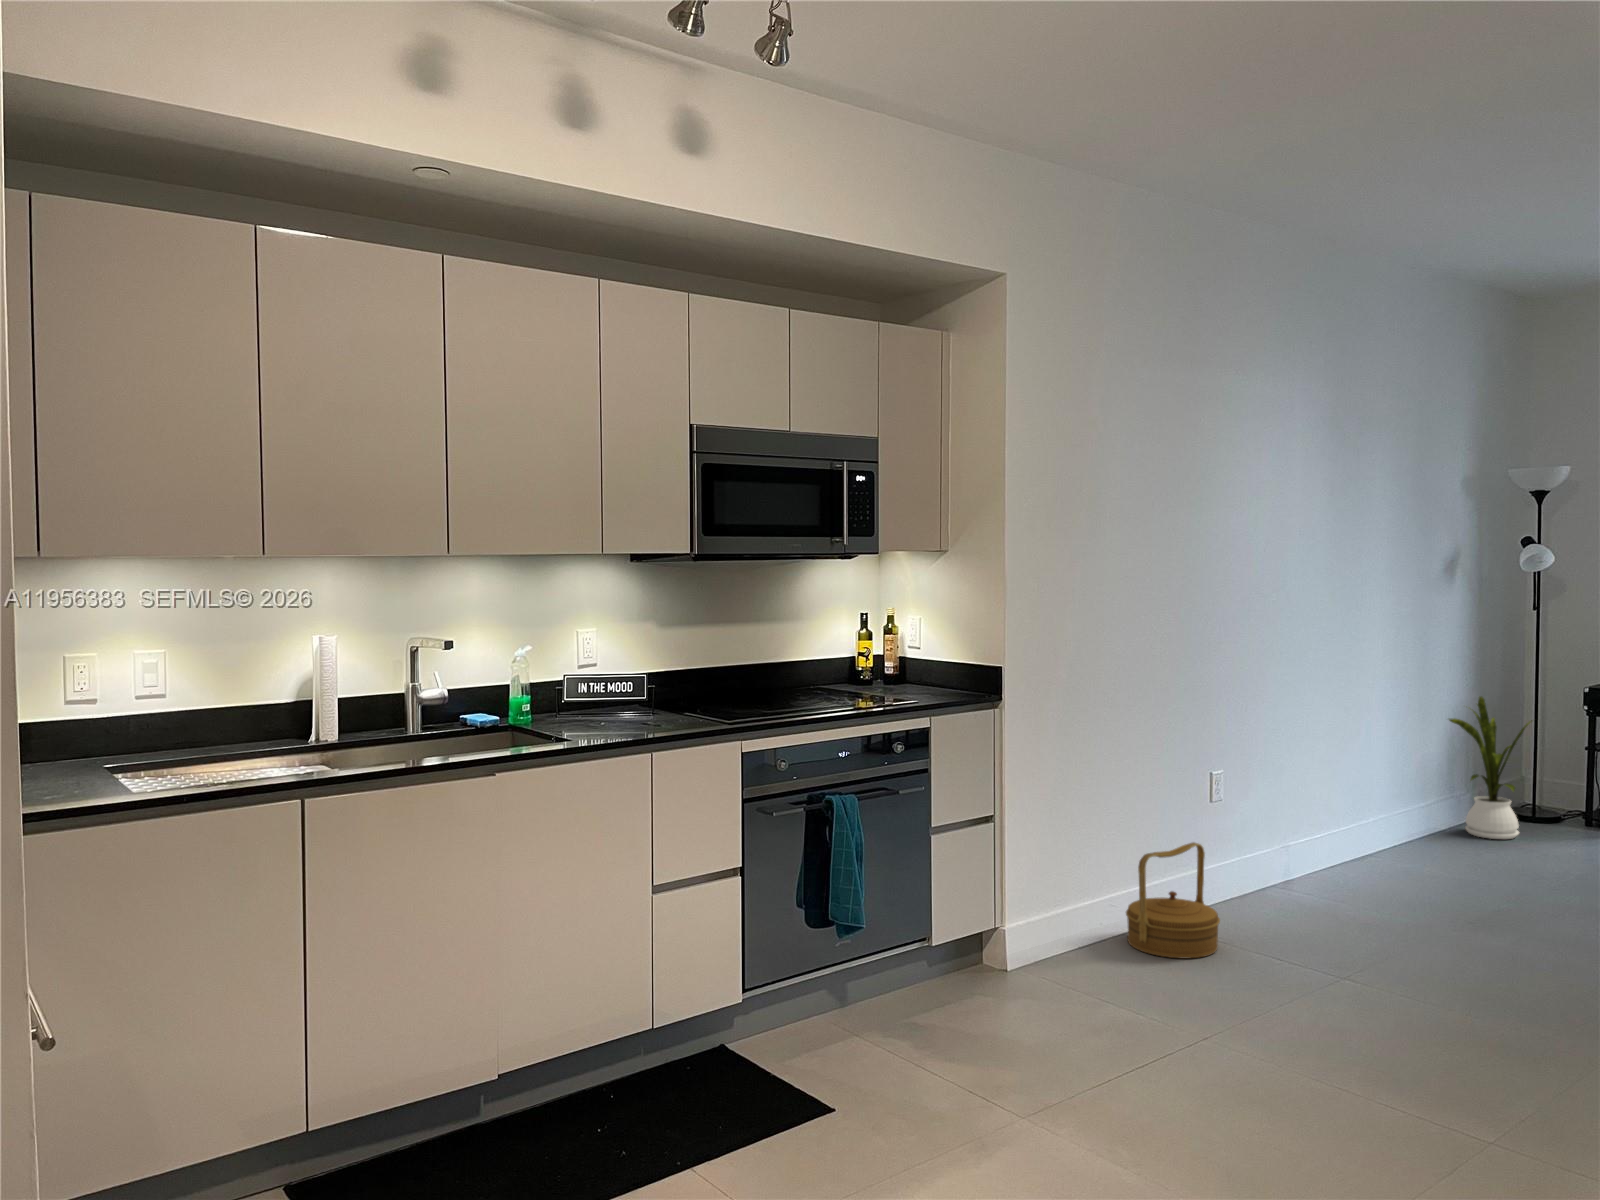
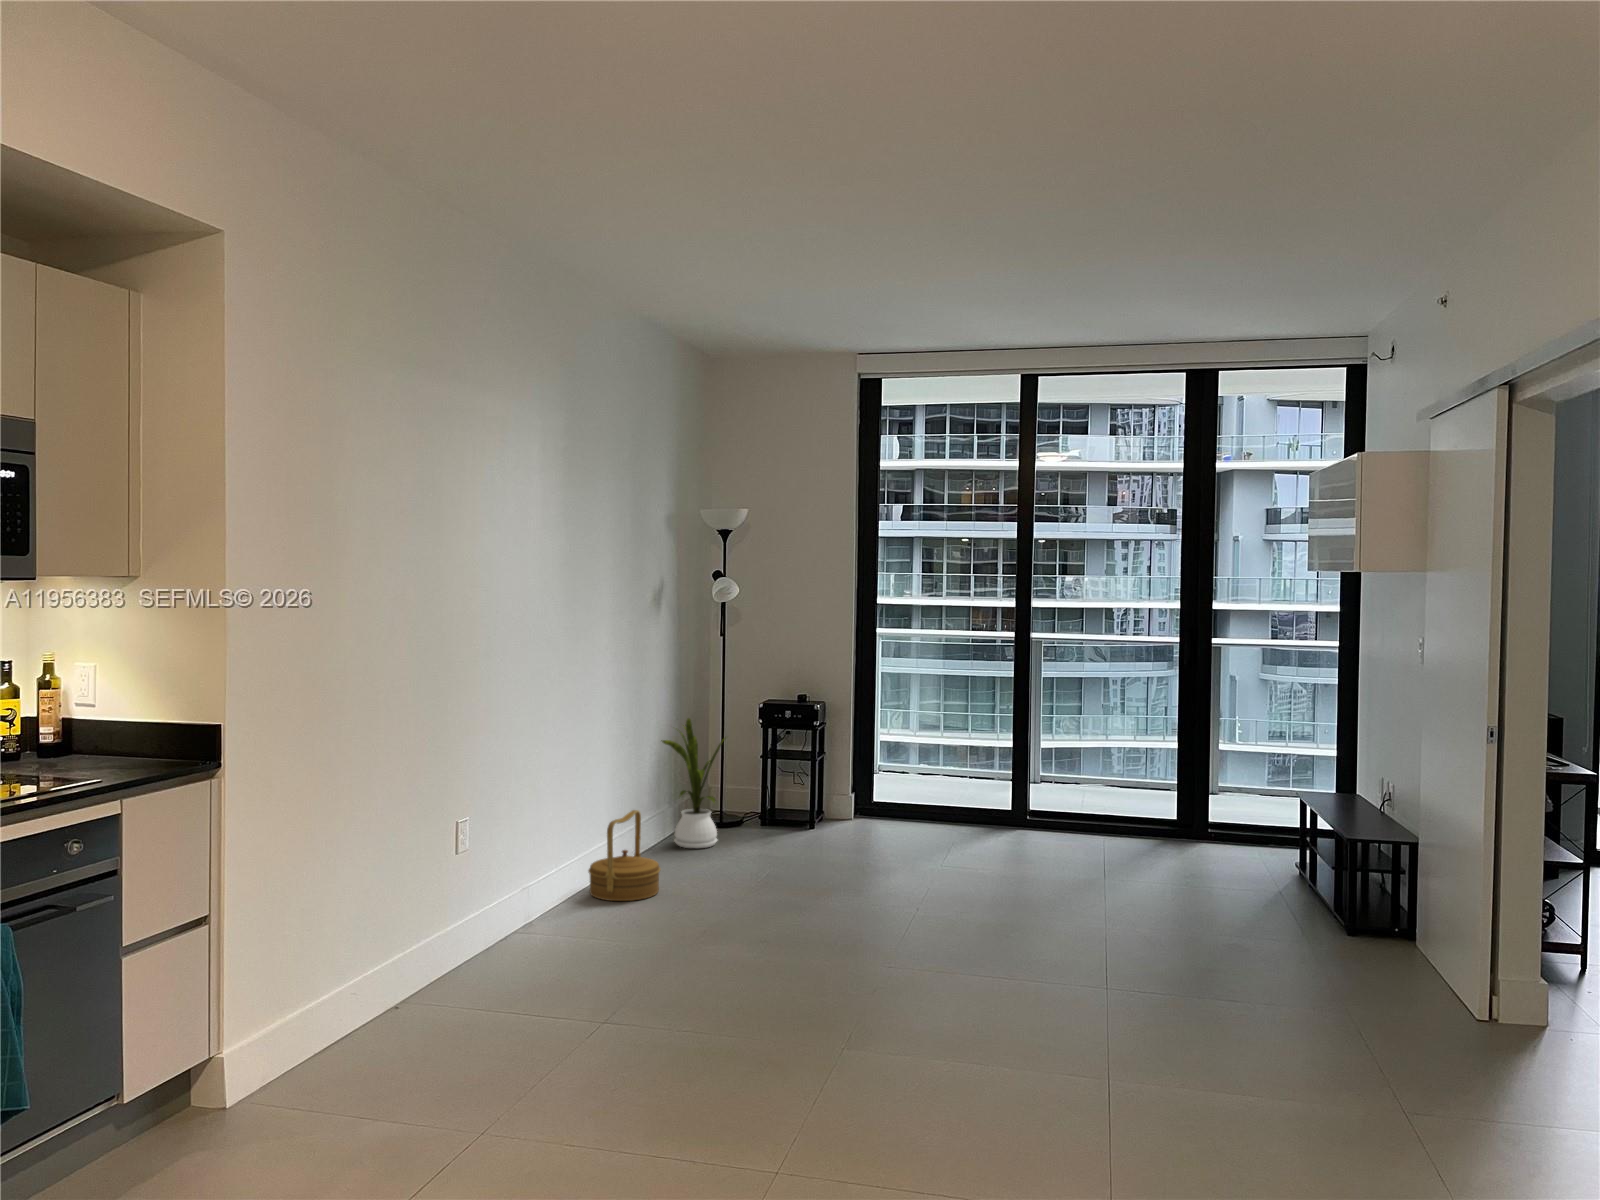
basket: present [1126,842,1220,959] -> present [588,810,660,901]

